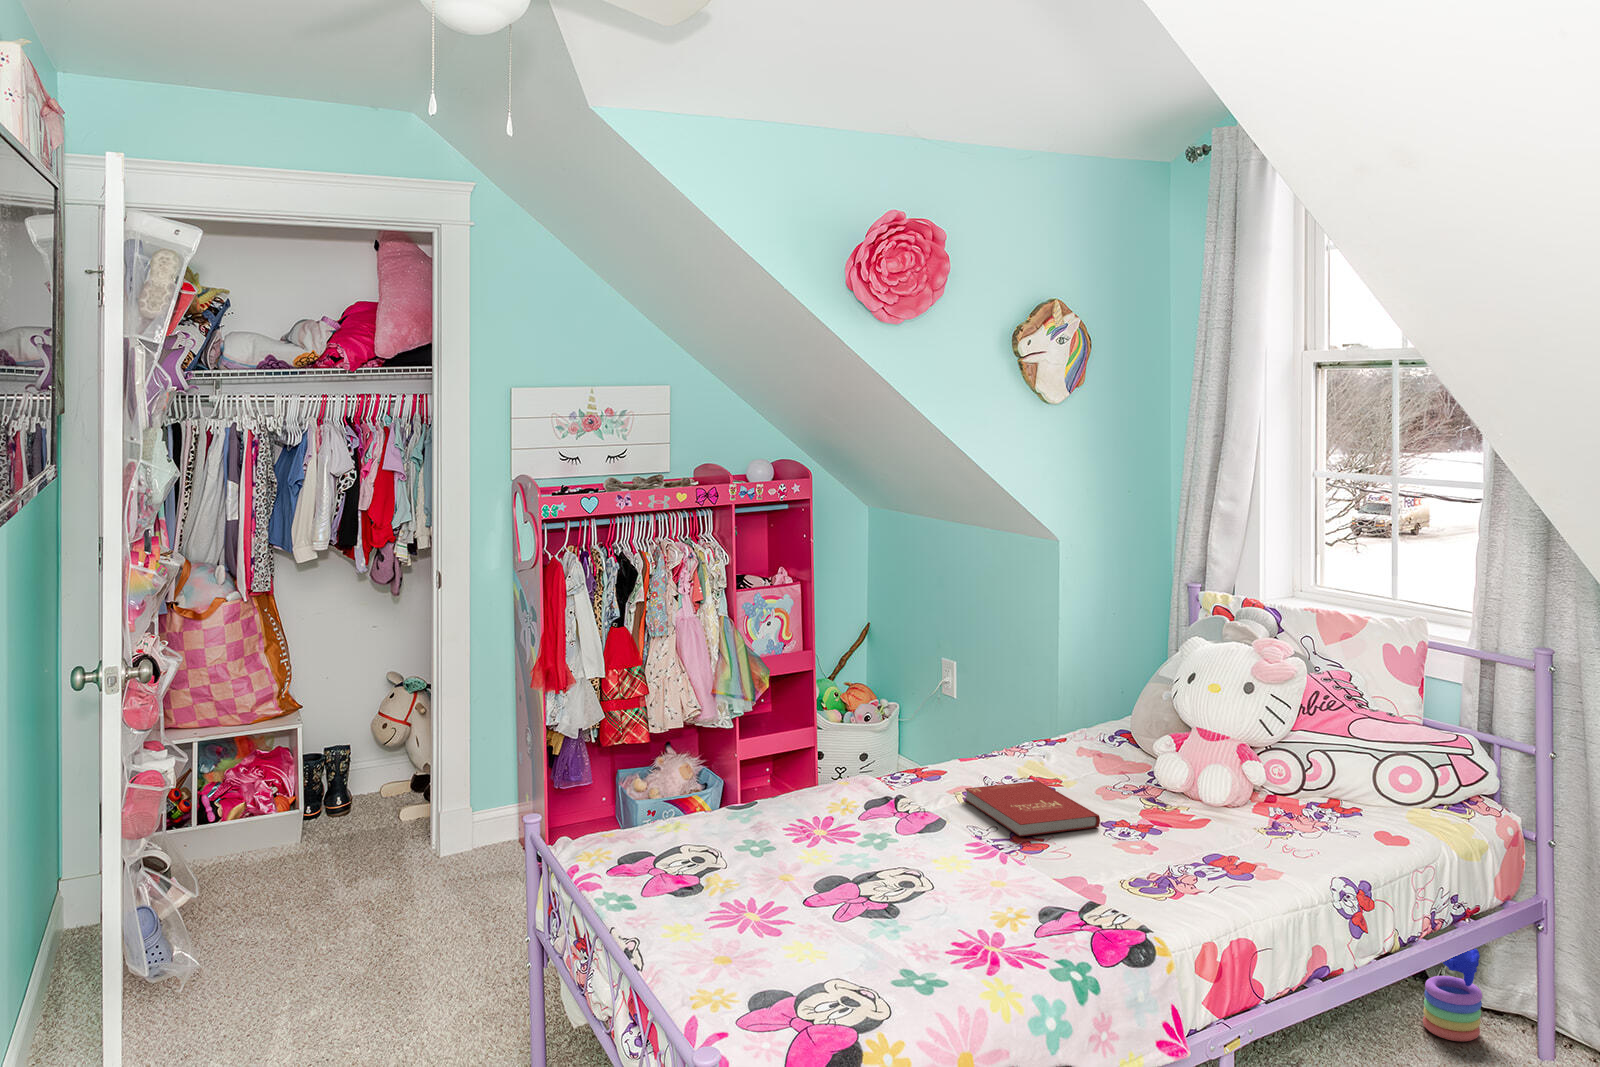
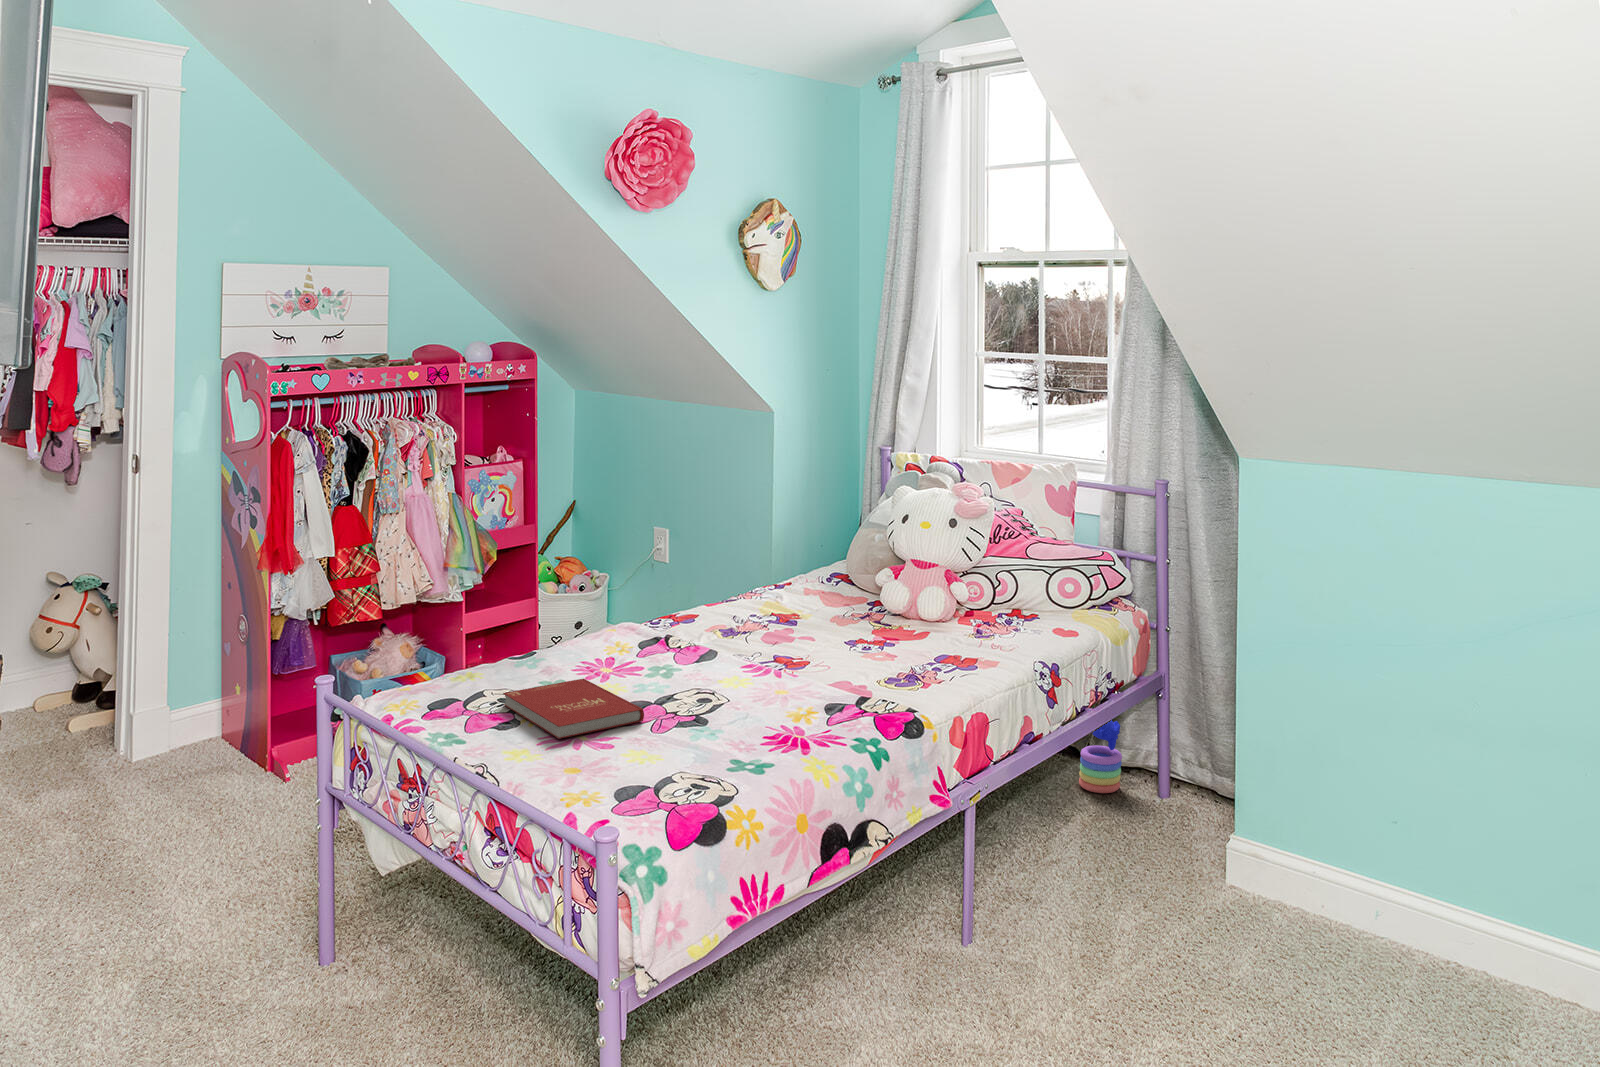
book: present [965,781,1100,836] -> present [503,679,644,739]

